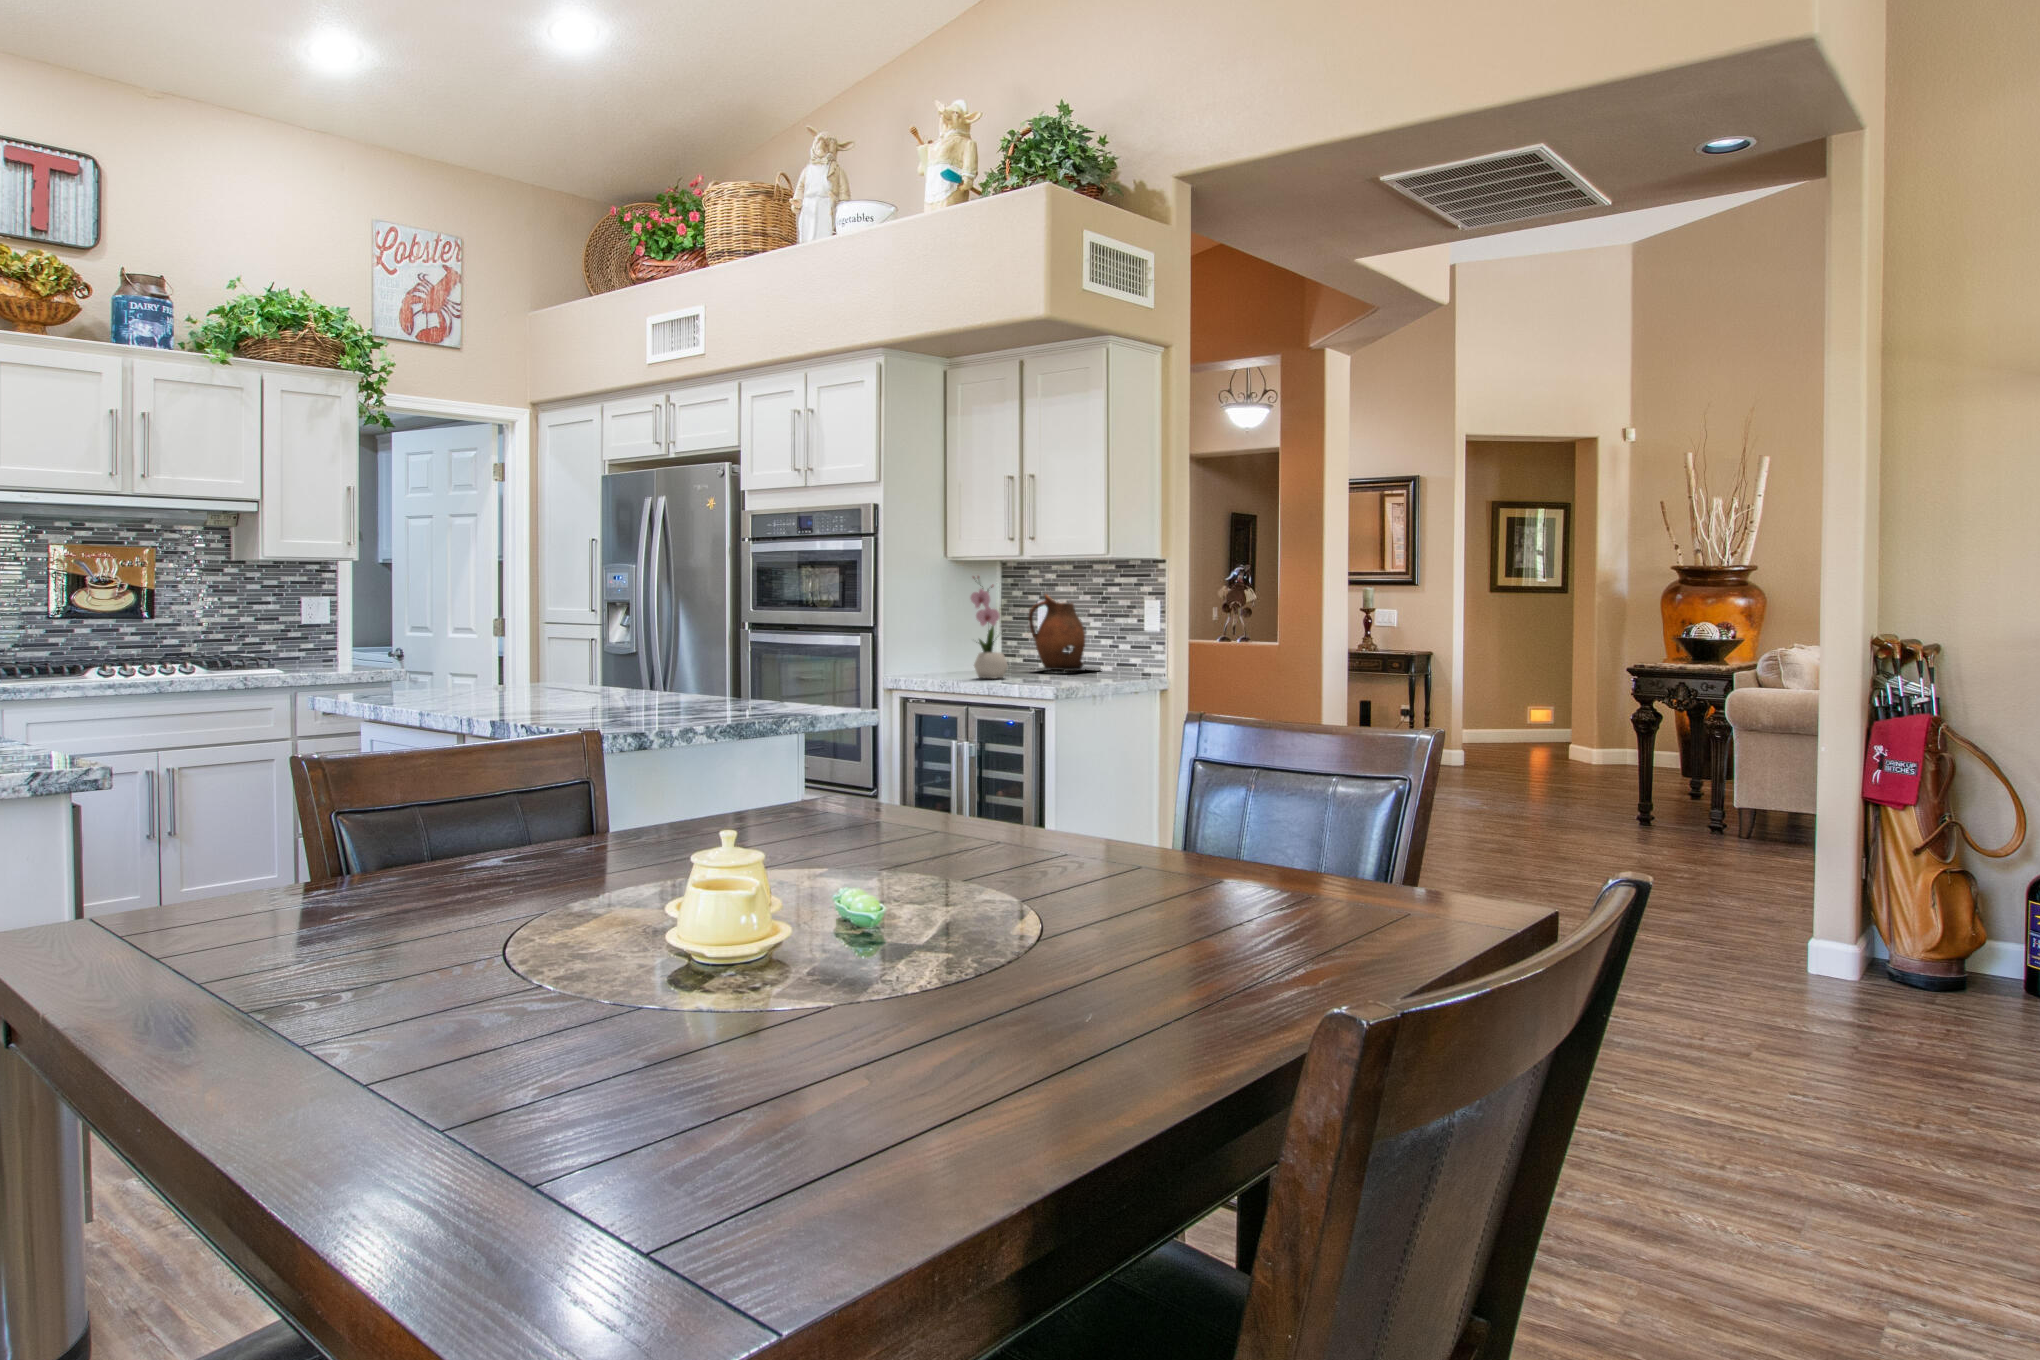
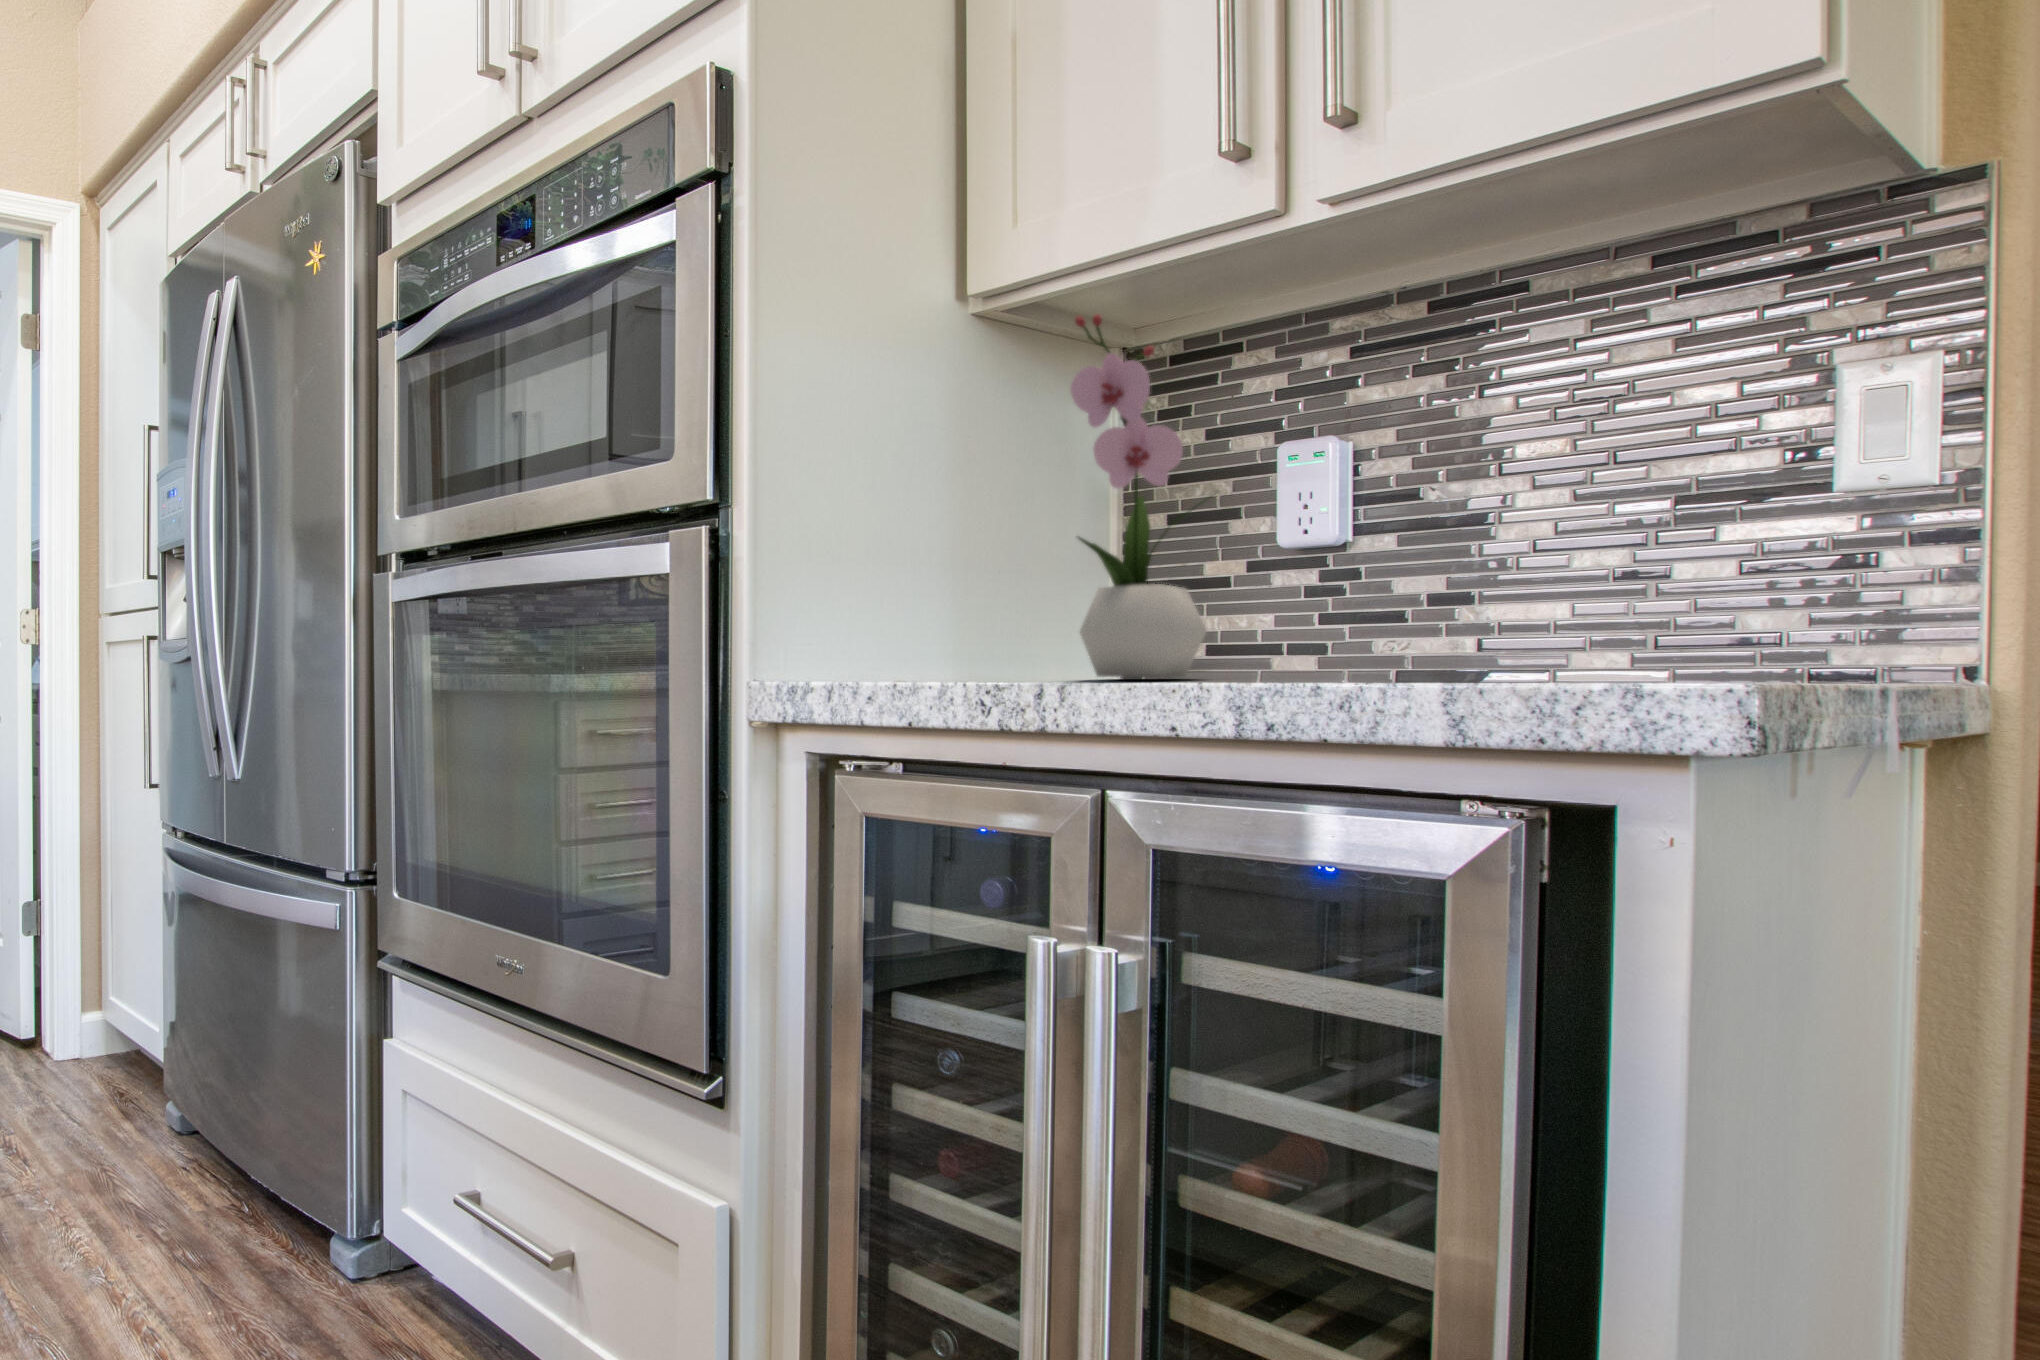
ceramic pitcher: present [1028,594,1085,671] -> none [1232,416,1502,669]

